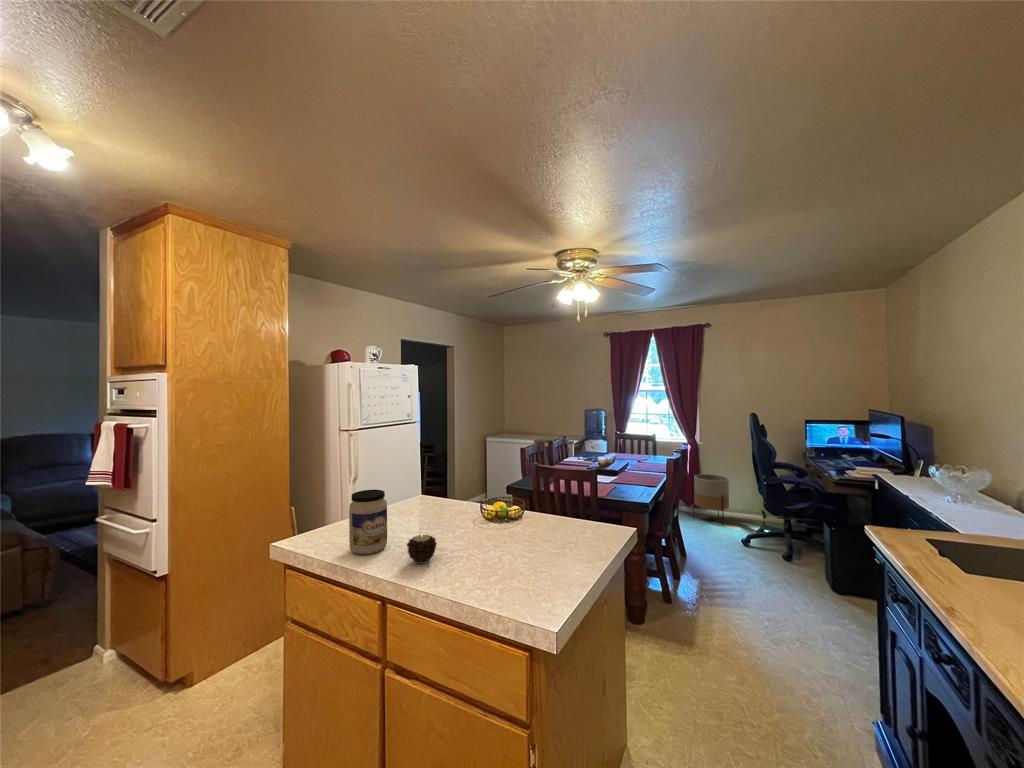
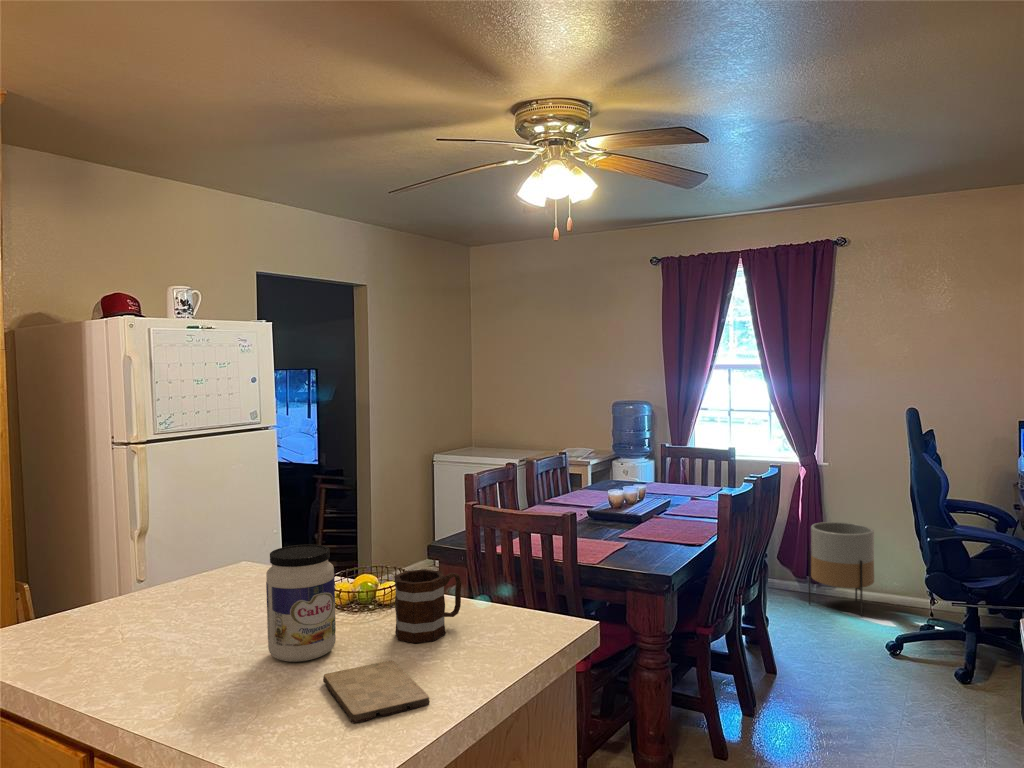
jar: present [349,490,387,554] -> present [266,544,336,662]
mug: none [529,499,562,539] -> present [394,569,462,643]
candle: present [407,535,437,564] -> none [141,632,198,689]
cutting board: none [506,549,570,583] -> present [323,660,429,723]

